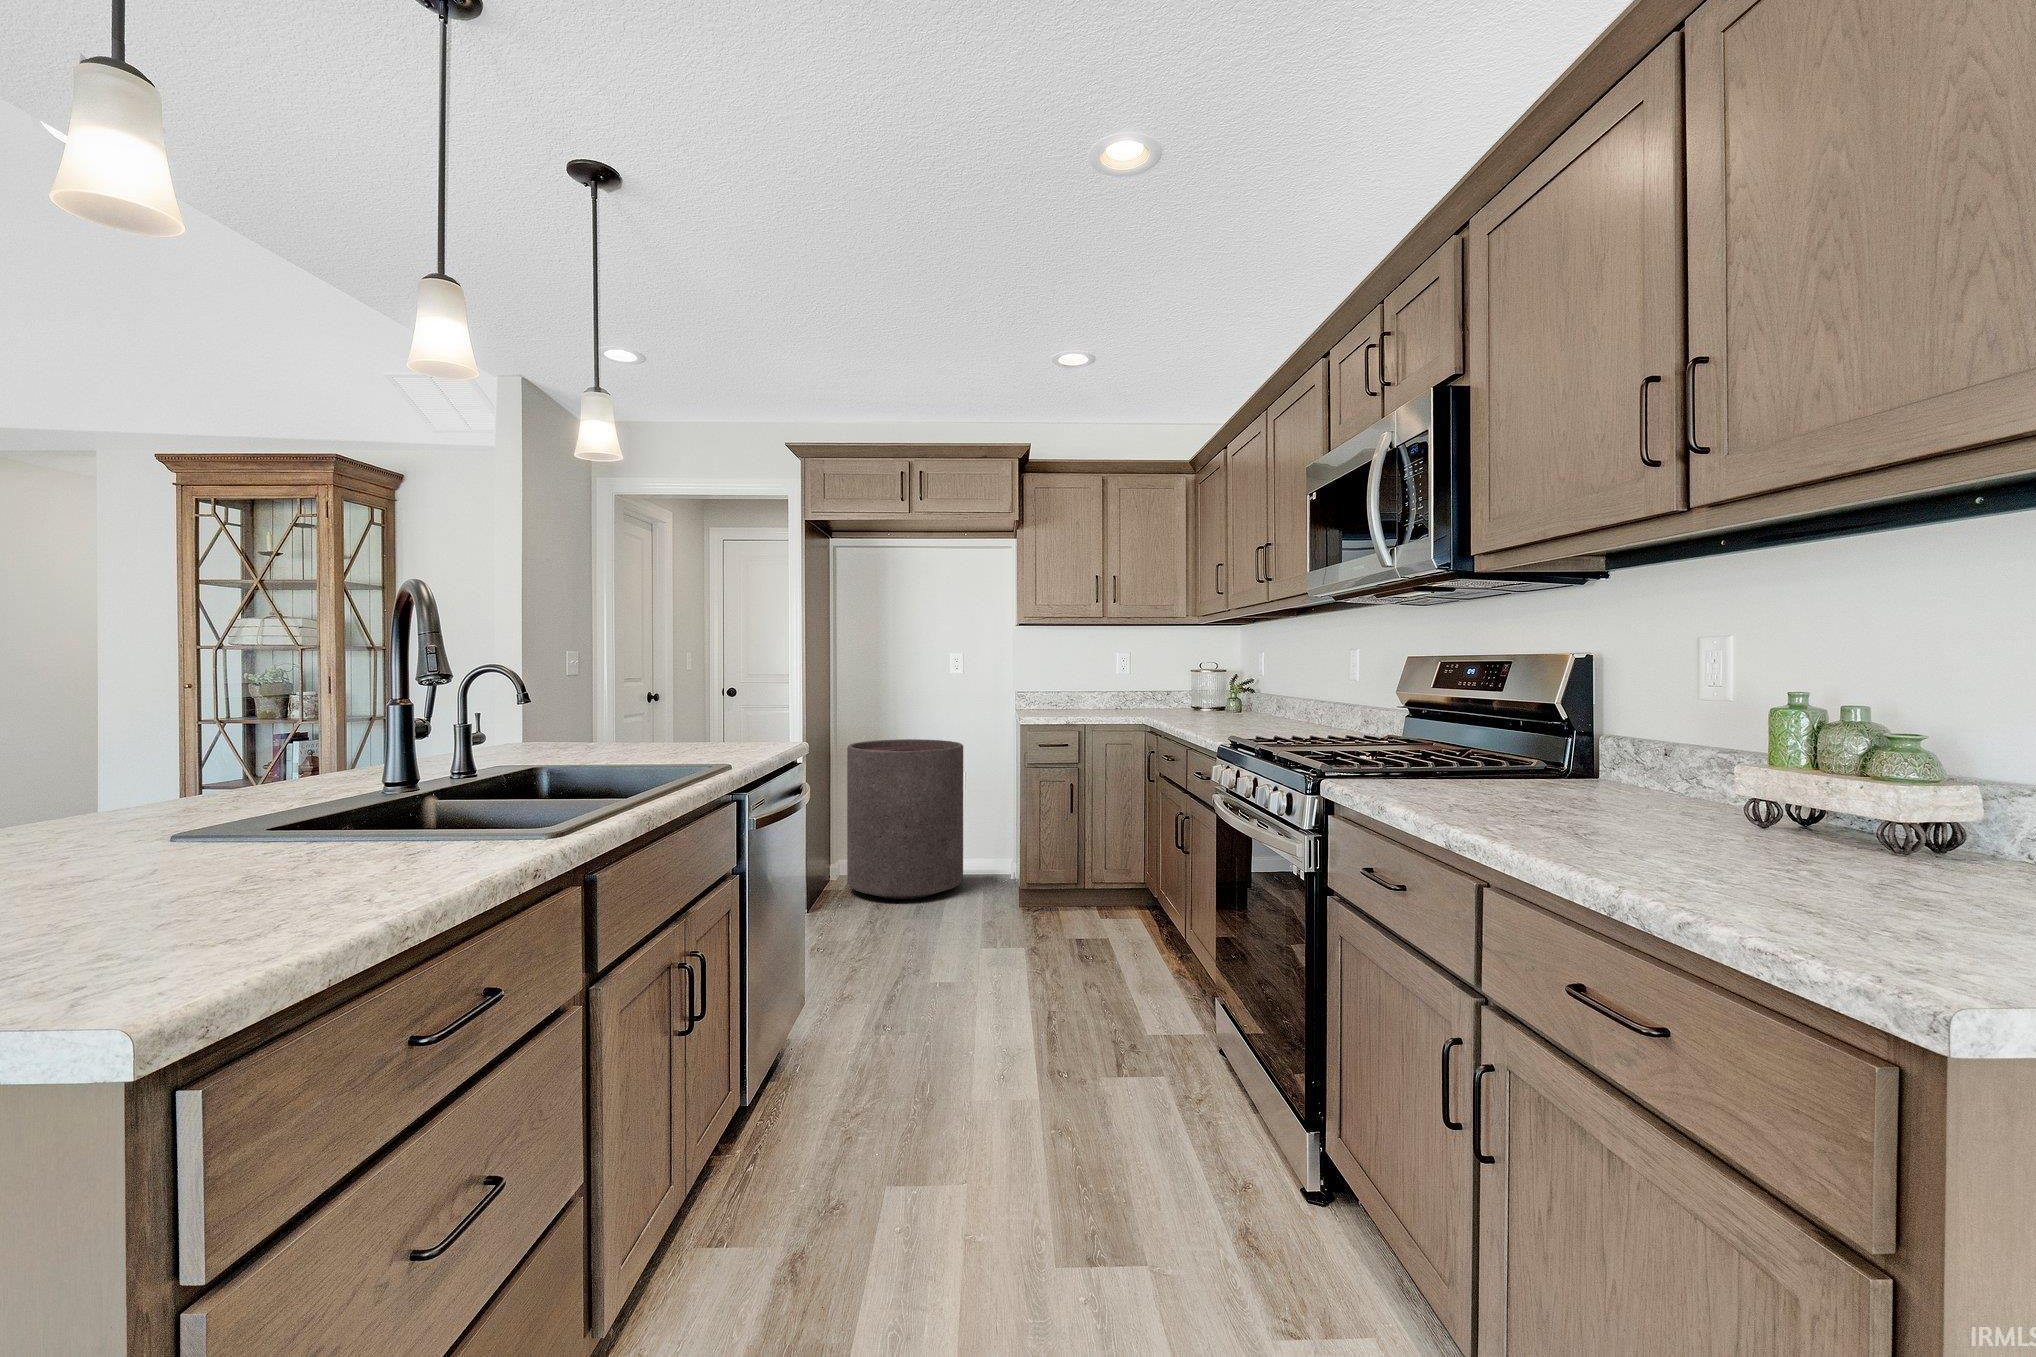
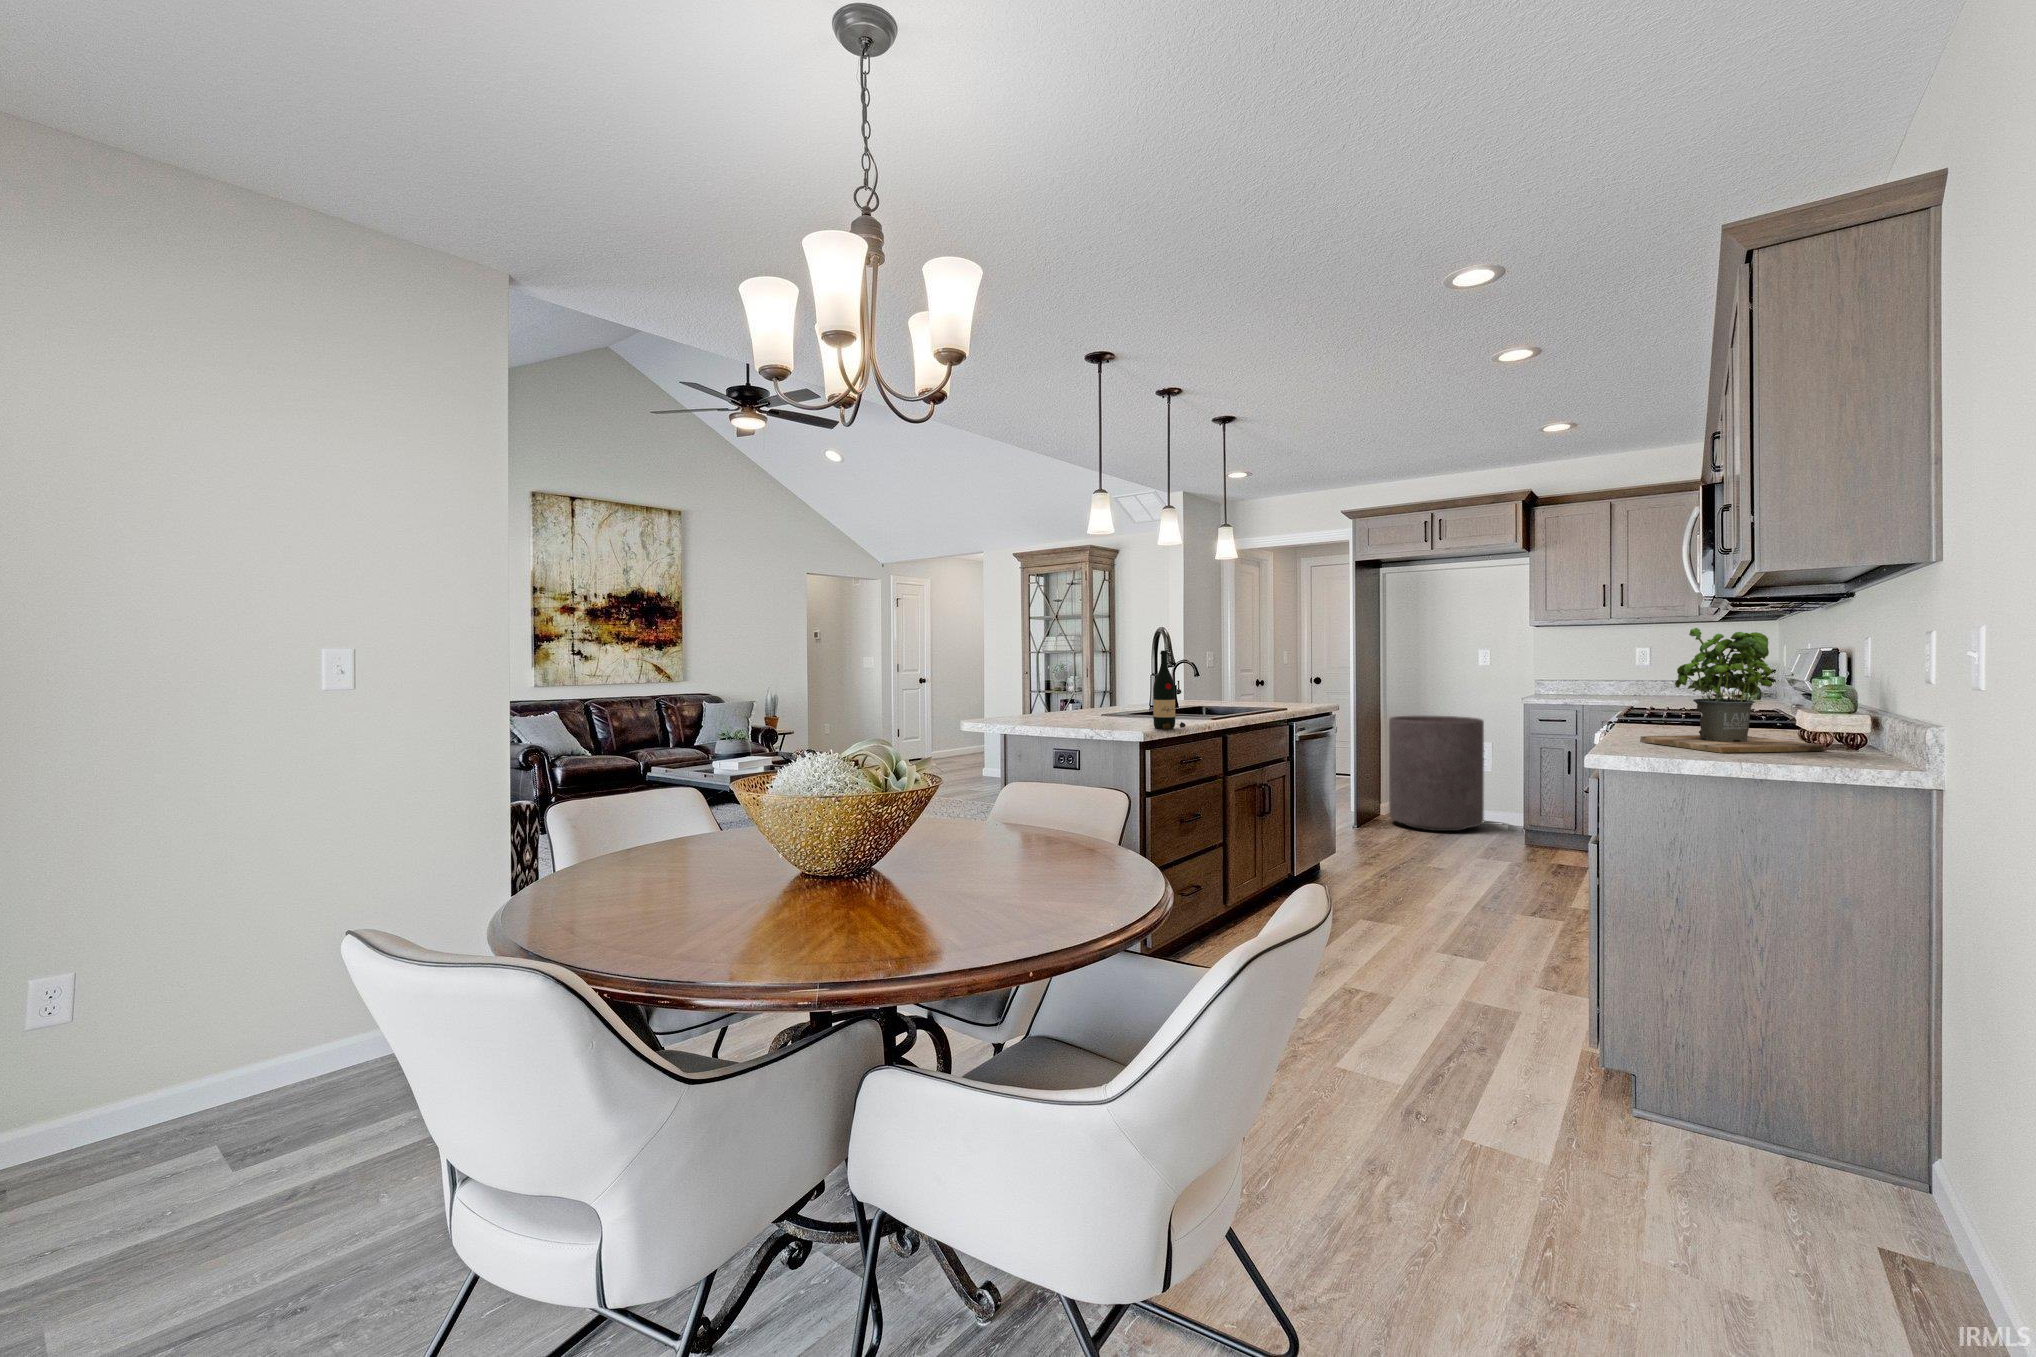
potted plant: none [1577,585,1922,902] -> present [1640,628,1826,753]
wine bottle: none [136,602,315,949] -> present [1153,650,1186,729]

